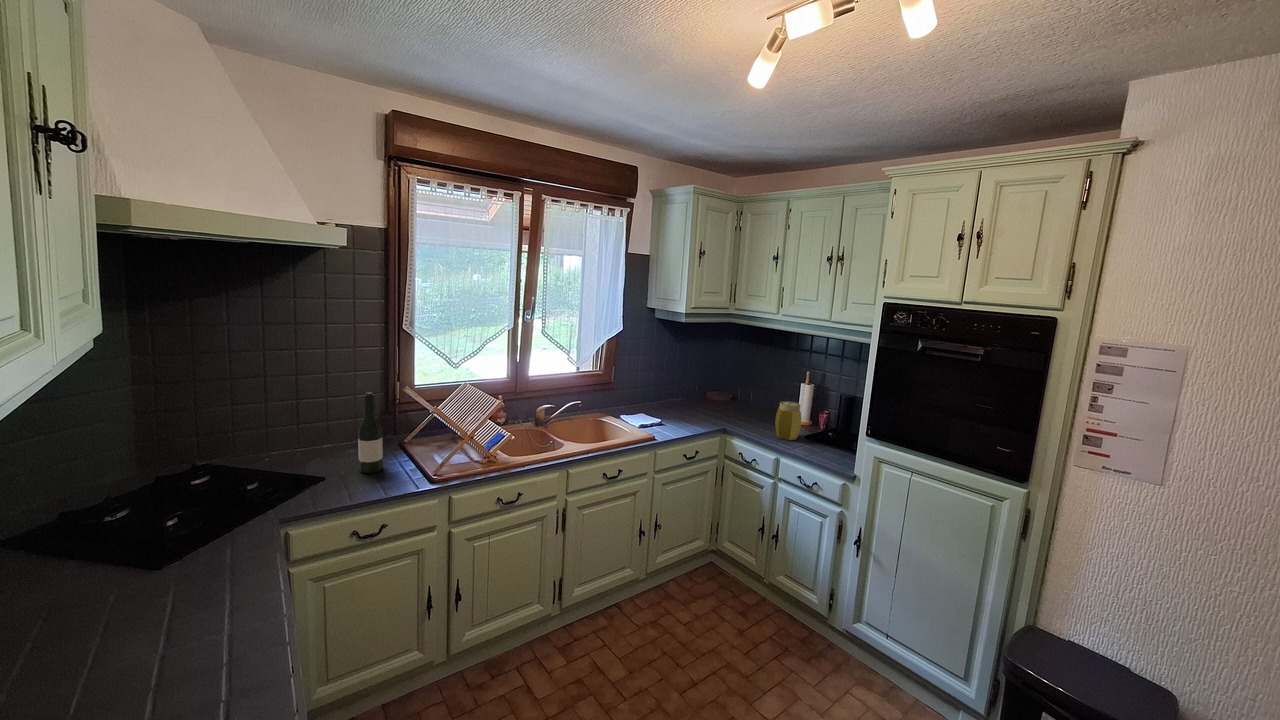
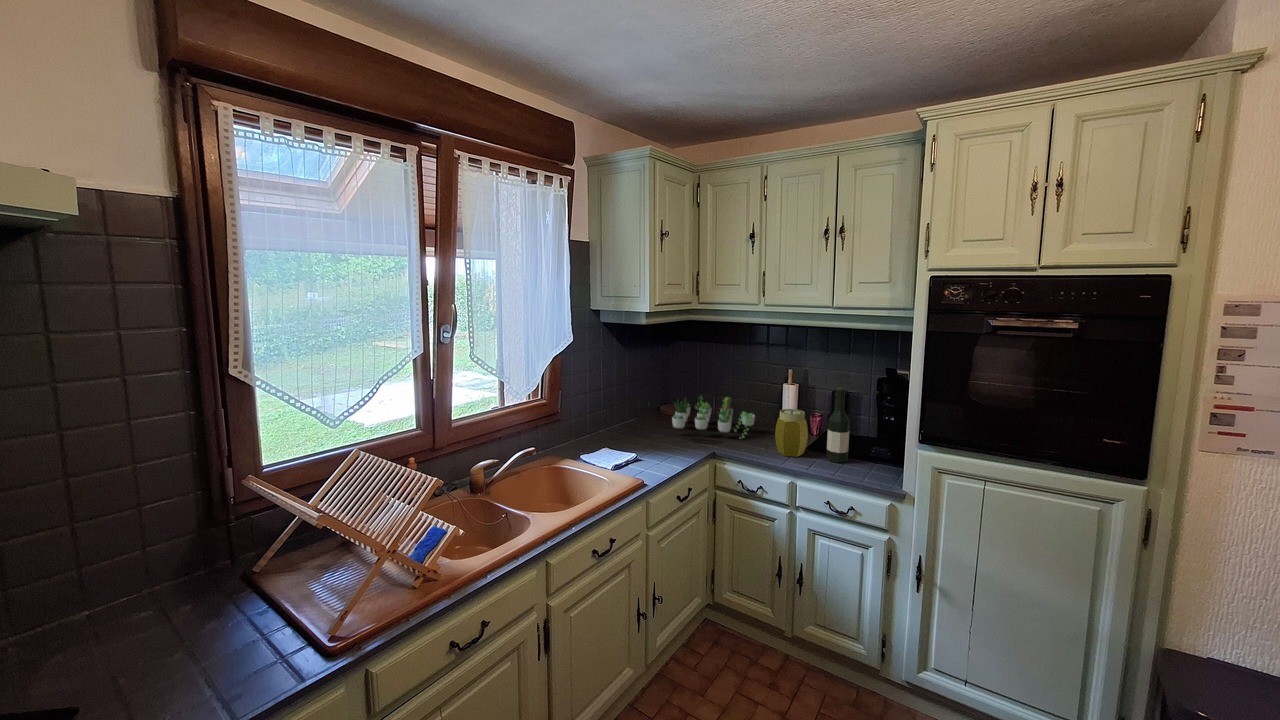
succulent plant: none [700,383,772,423] -> present [672,397,755,438]
wine bottle: present [358,392,383,473] -> present [826,387,850,463]

